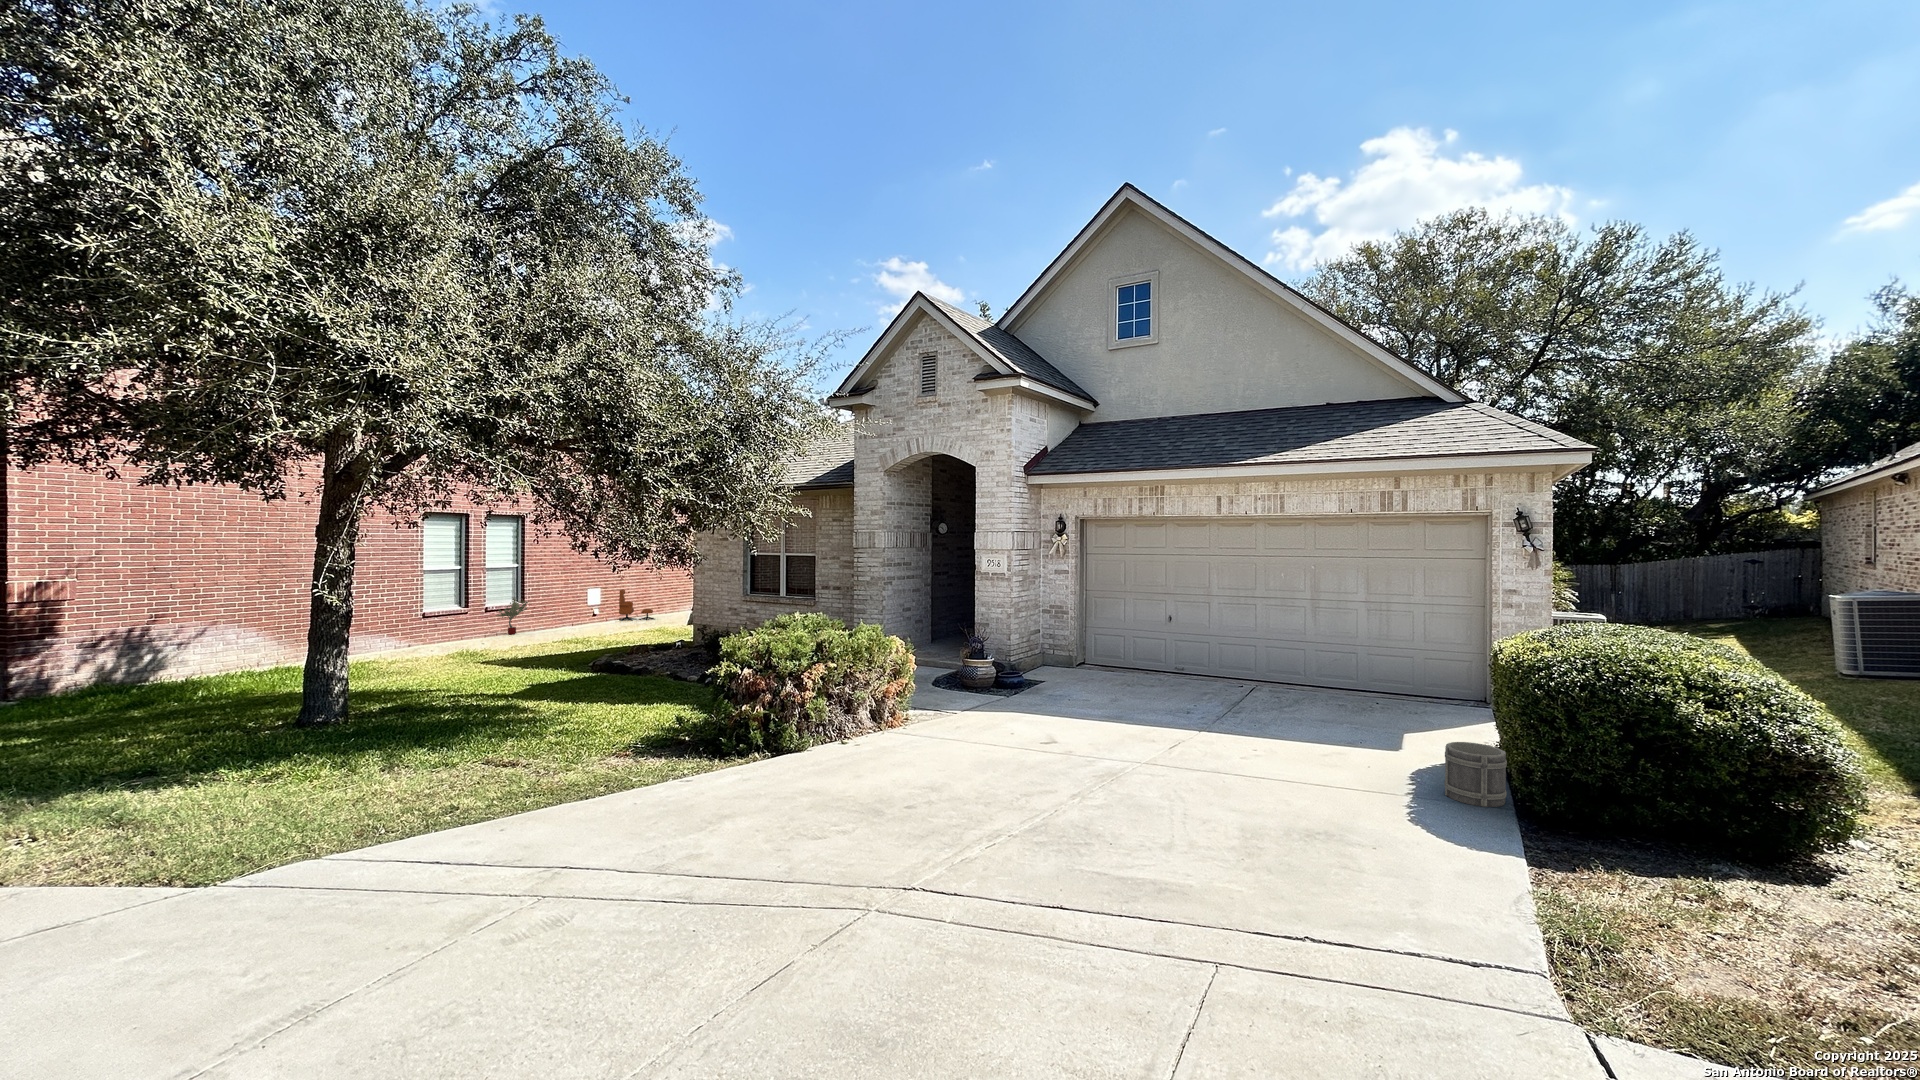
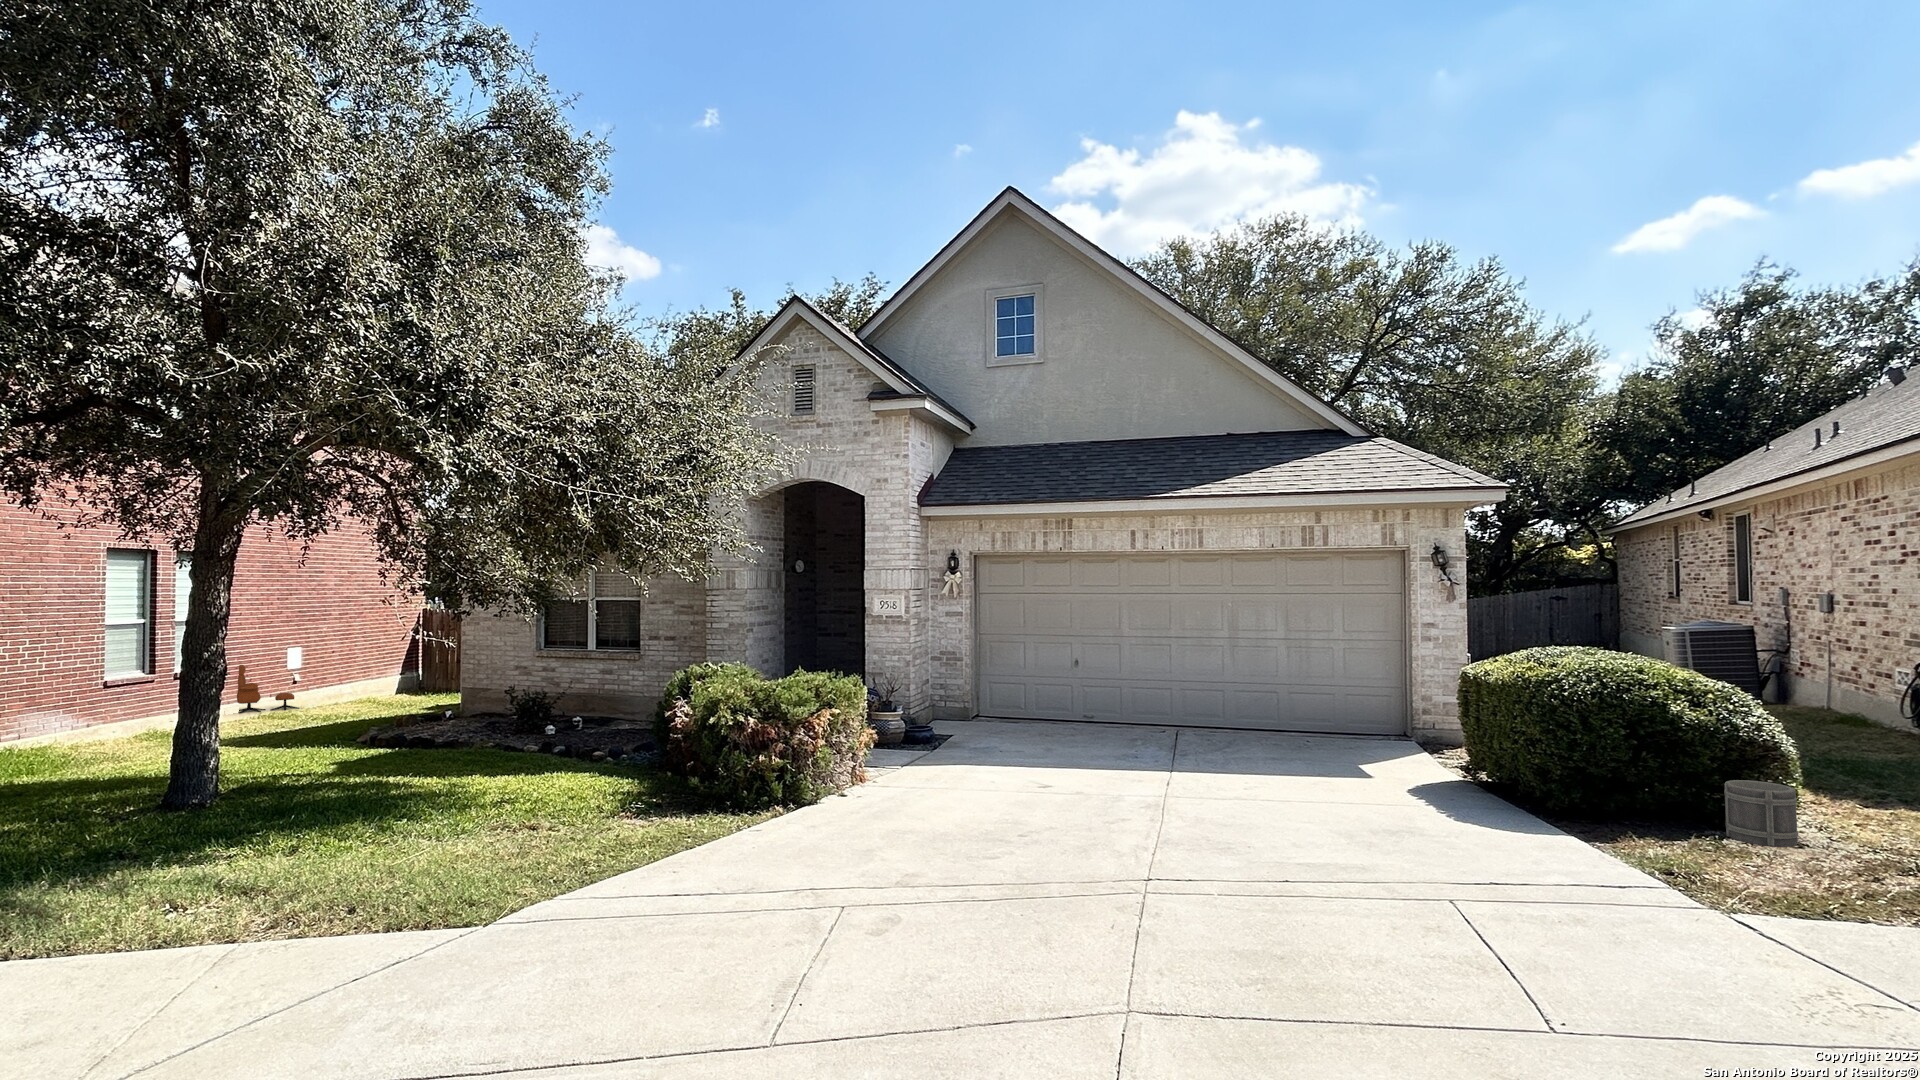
potted tree: present [496,597,528,635] -> none [31,680,92,743]
bucket: present [1444,742,1507,807] -> present [1724,780,1798,847]

